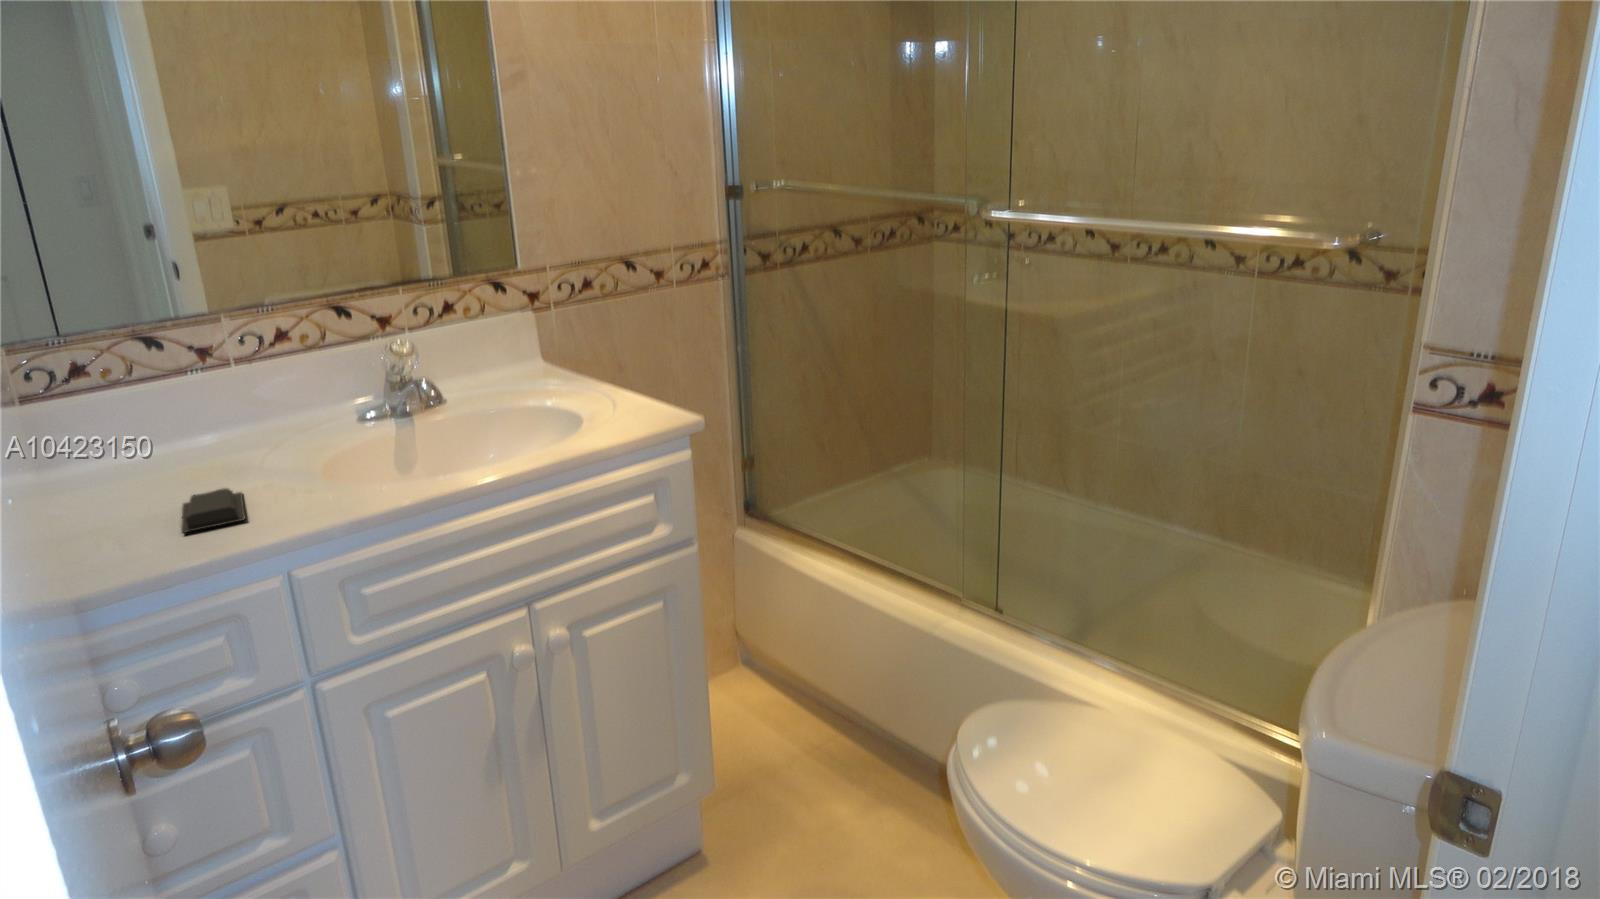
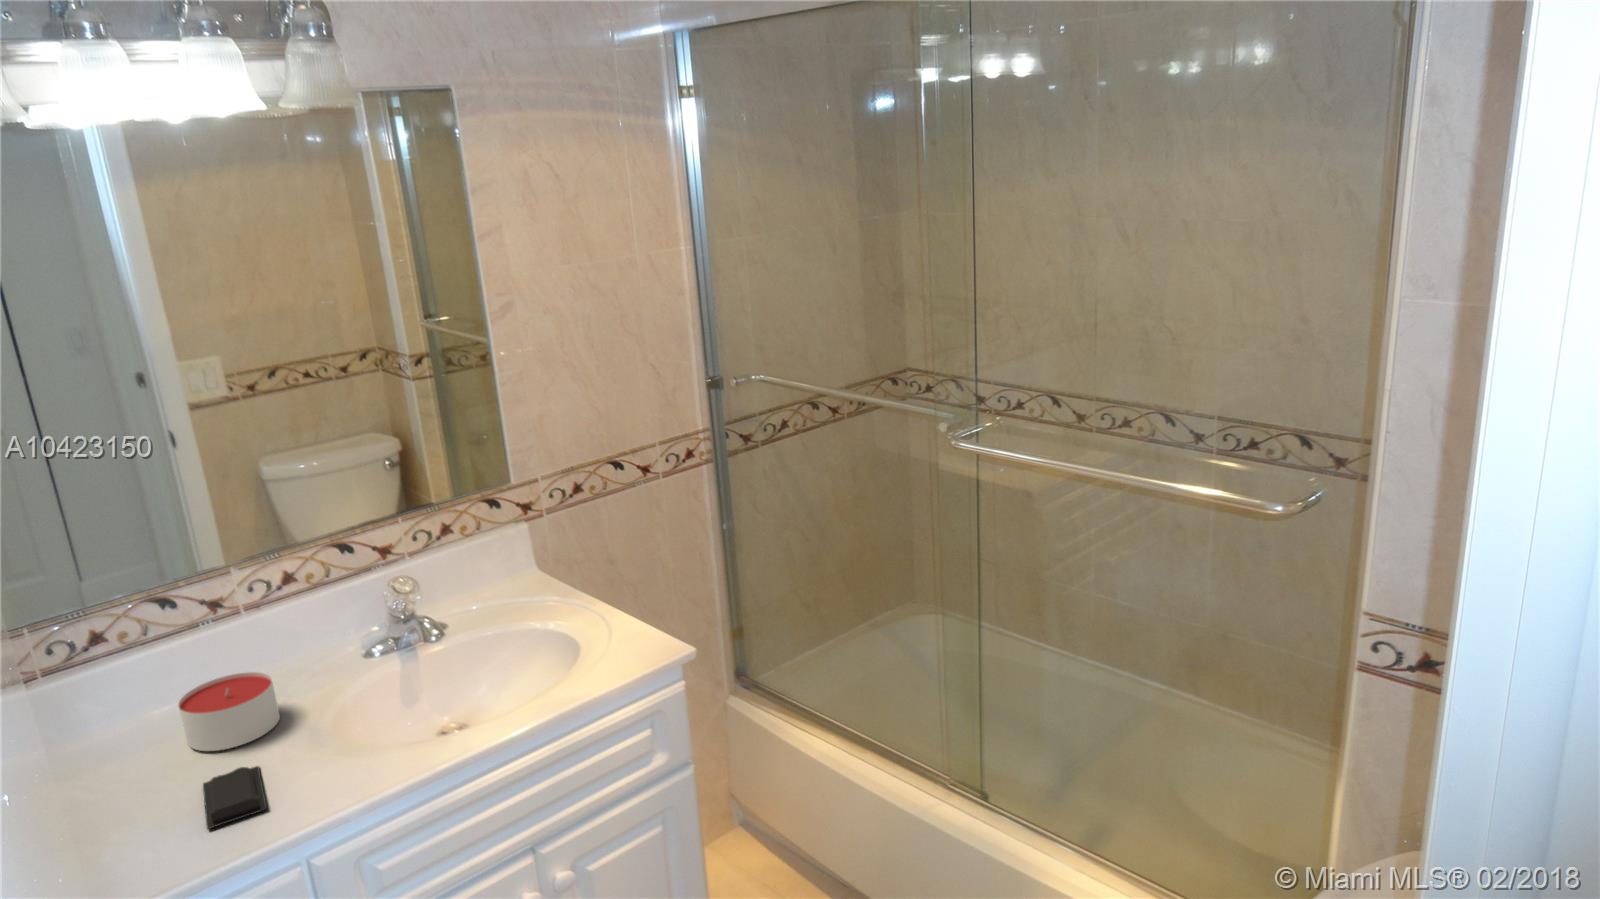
candle: none [161,416,269,482] -> present [178,672,280,751]

